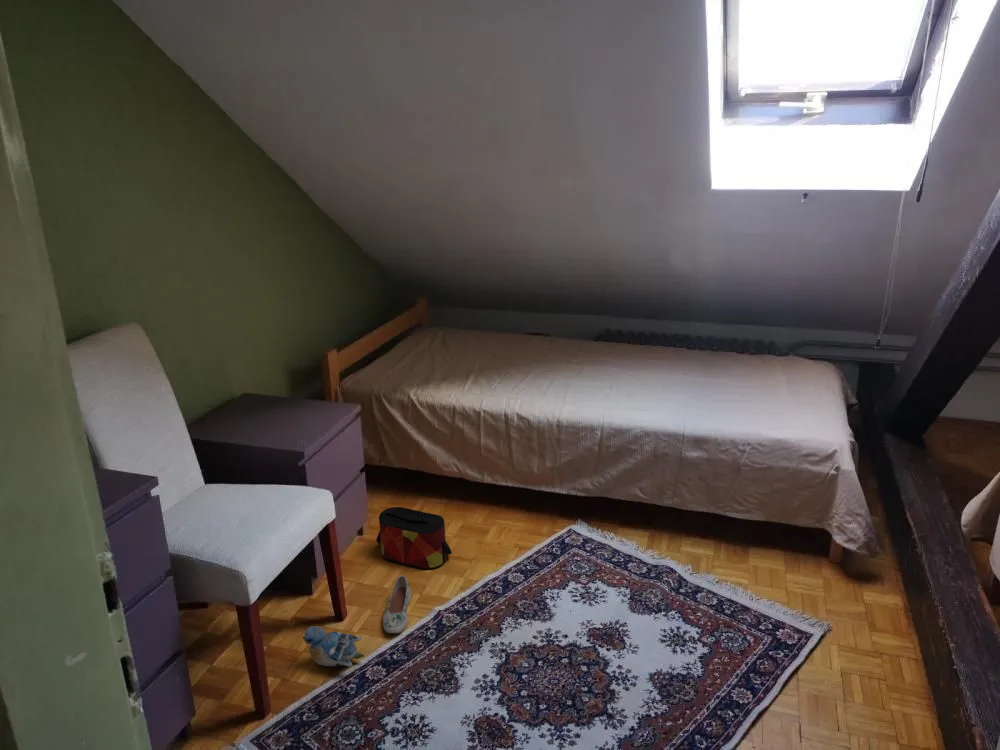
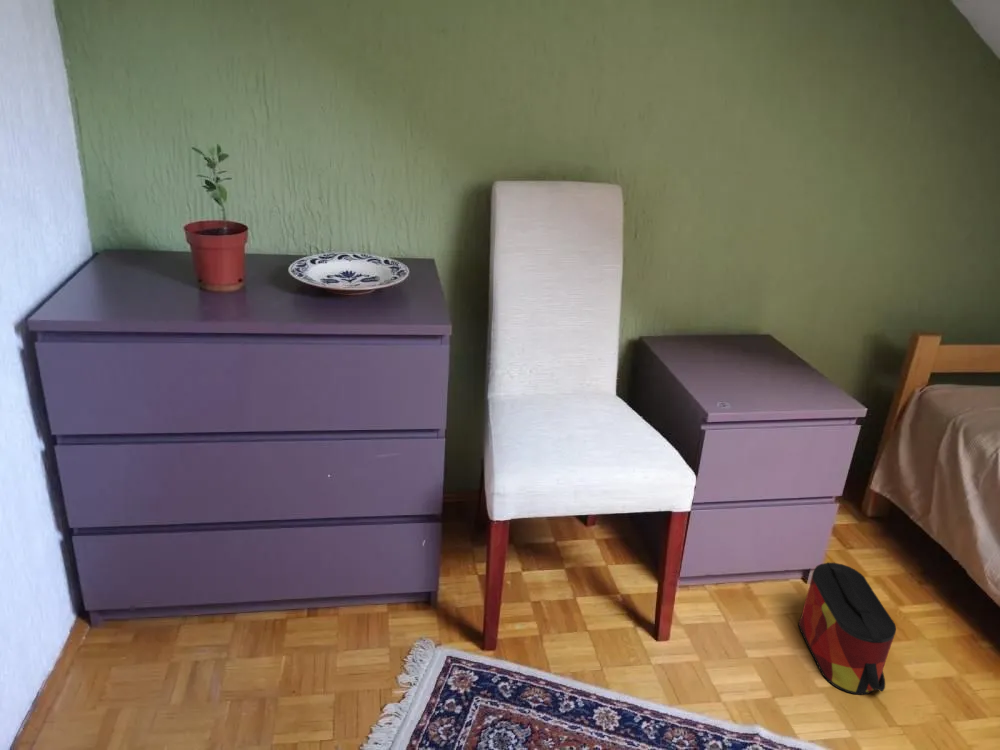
shoe: present [383,575,411,633] -> none [673,649,765,710]
plush toy: present [303,626,364,667] -> none [571,605,633,690]

